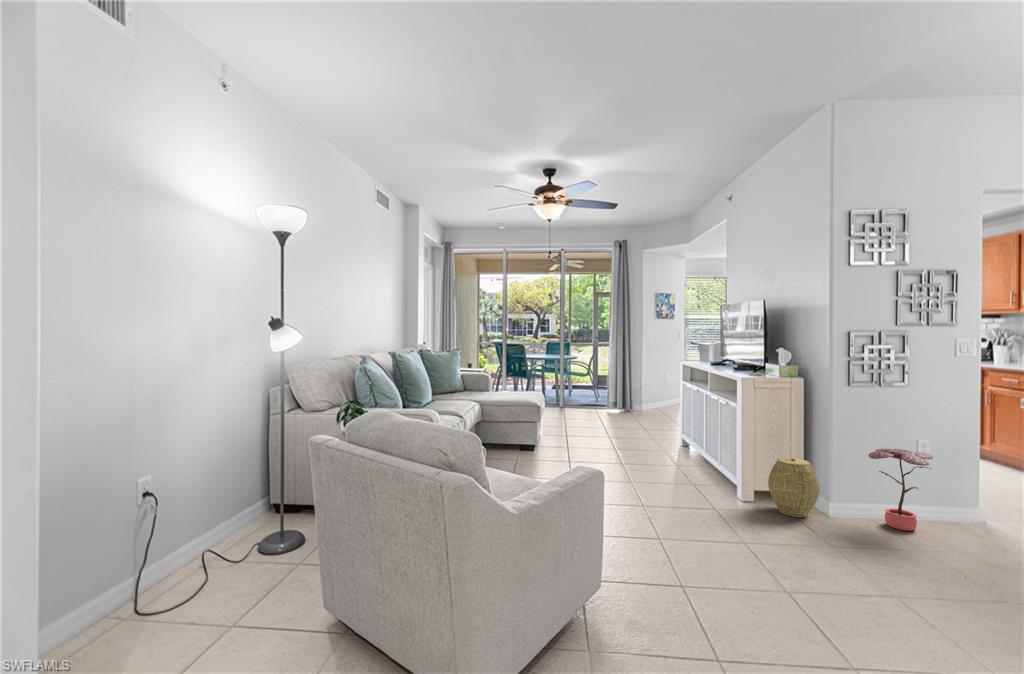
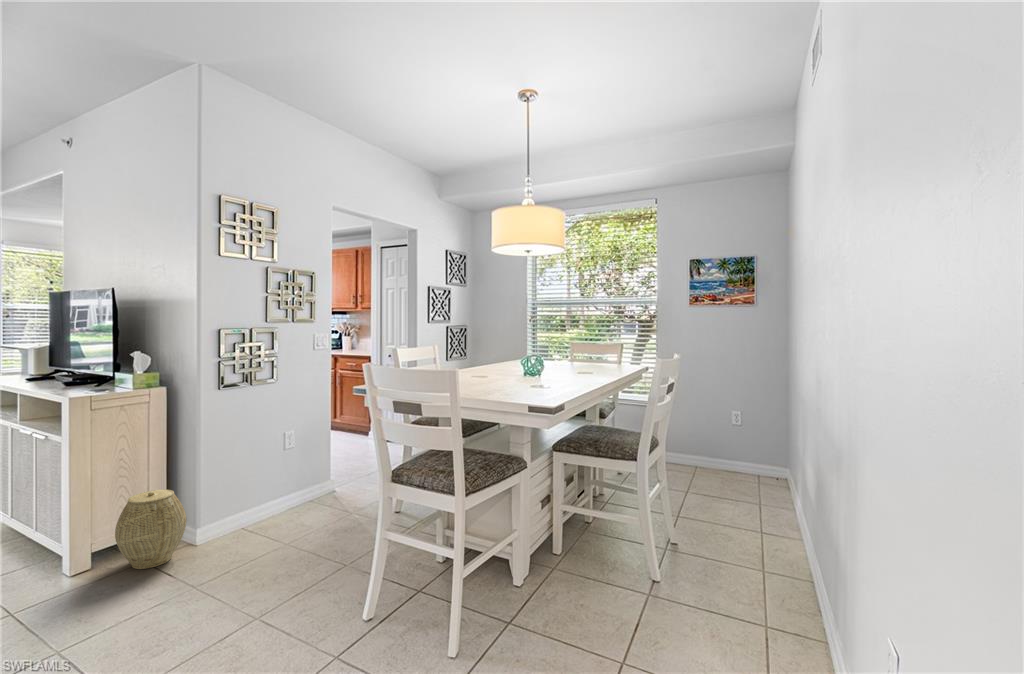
potted plant: present [868,449,933,531] -> none [240,449,299,534]

